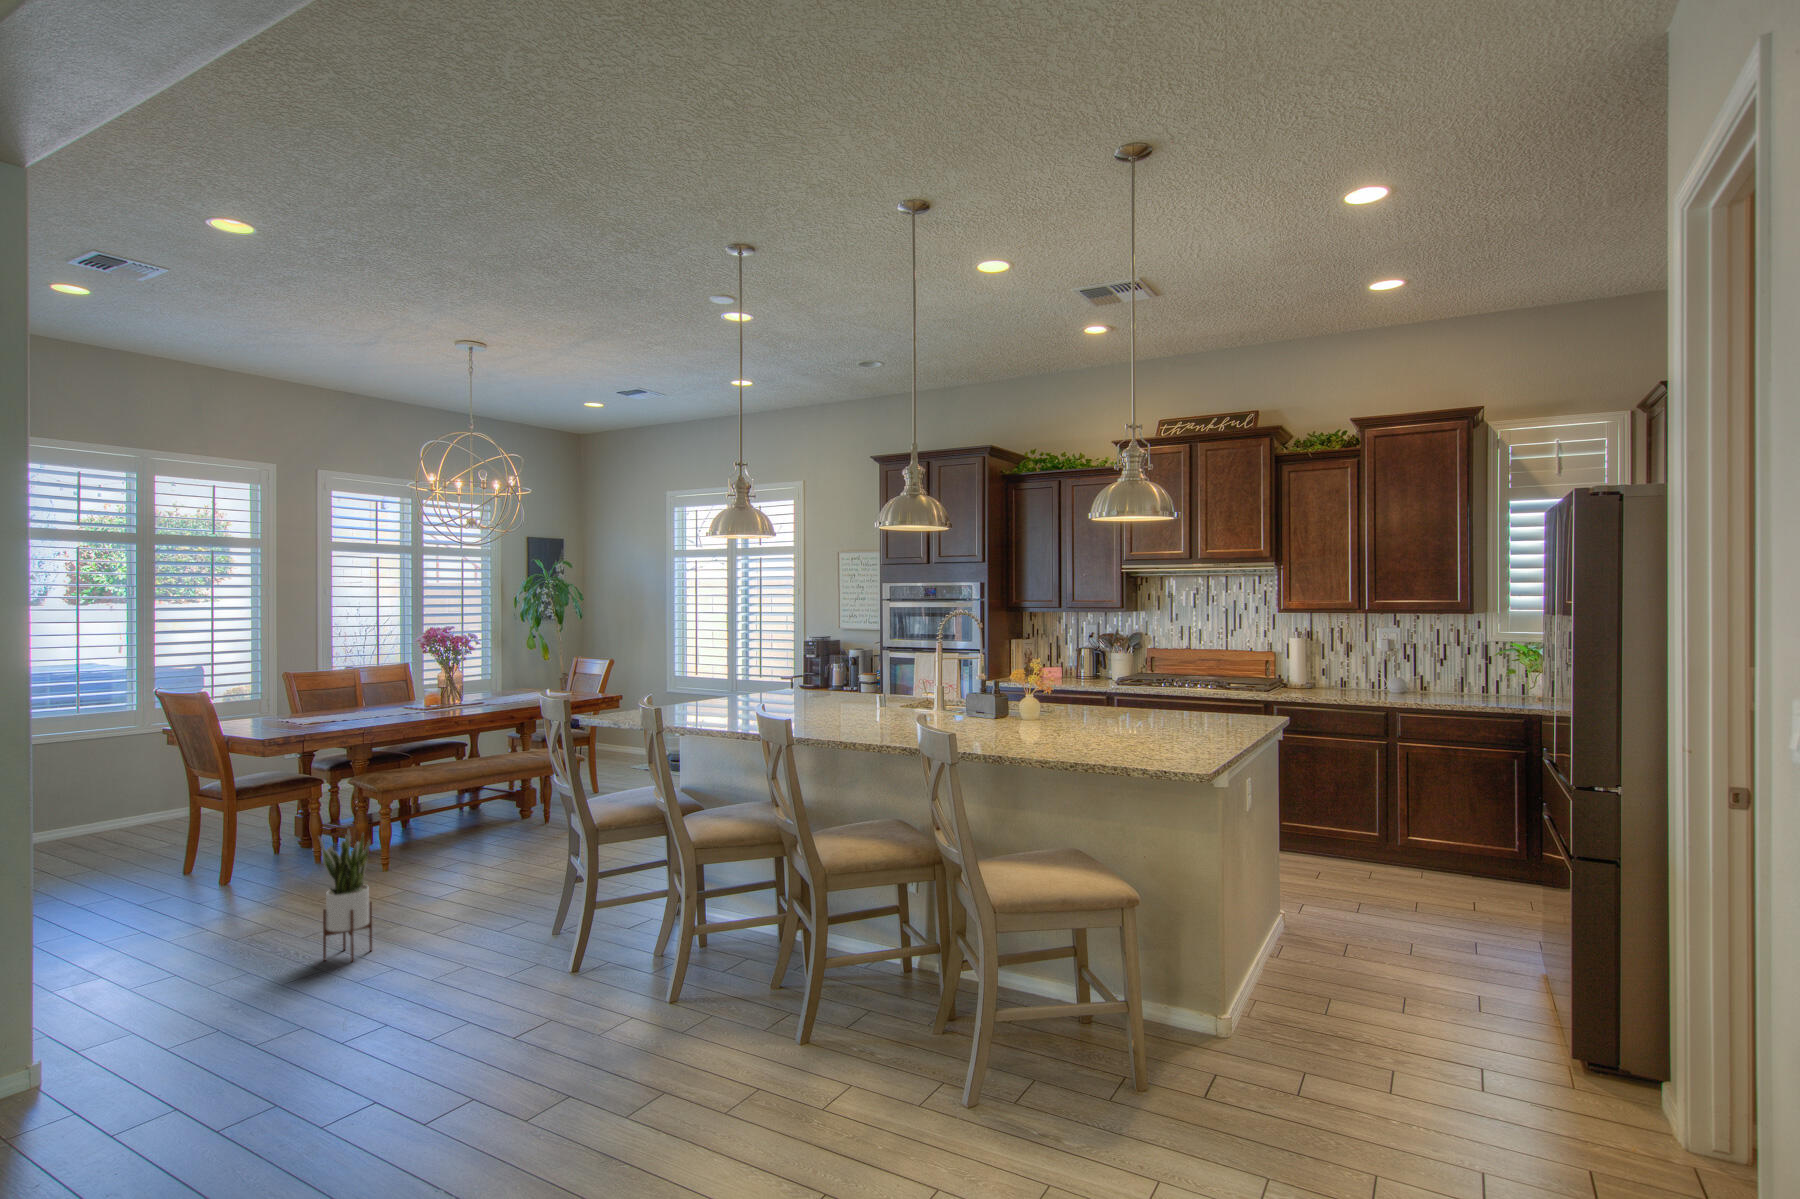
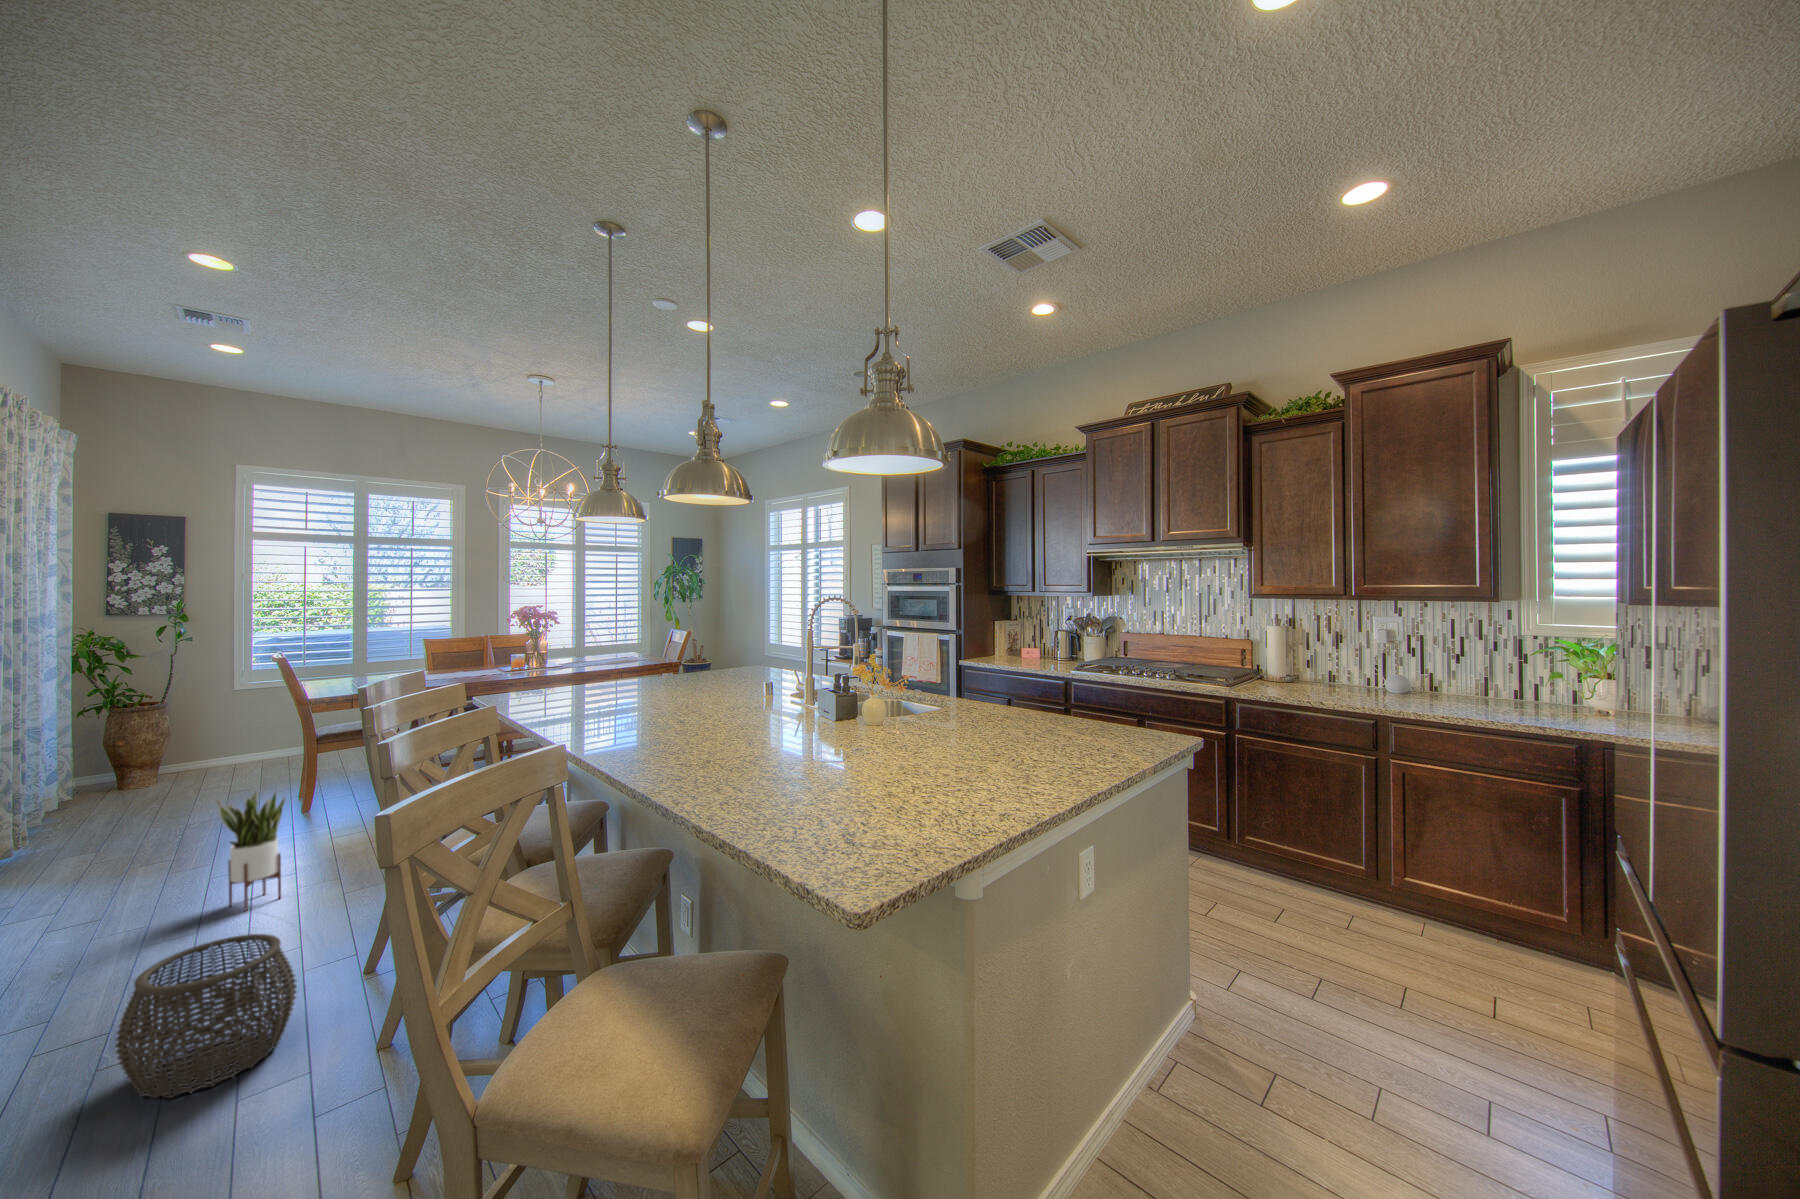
woven basket: none [490,929,606,1055] -> present [115,934,297,1099]

